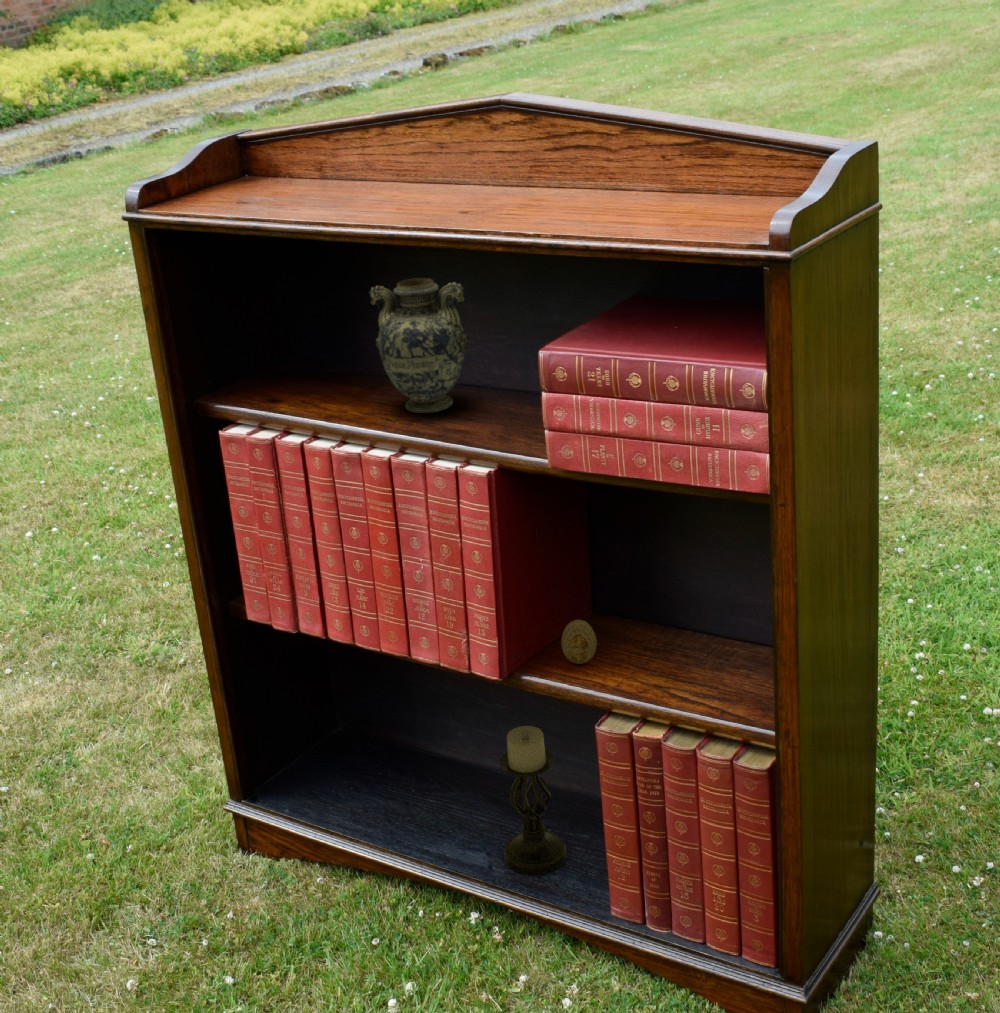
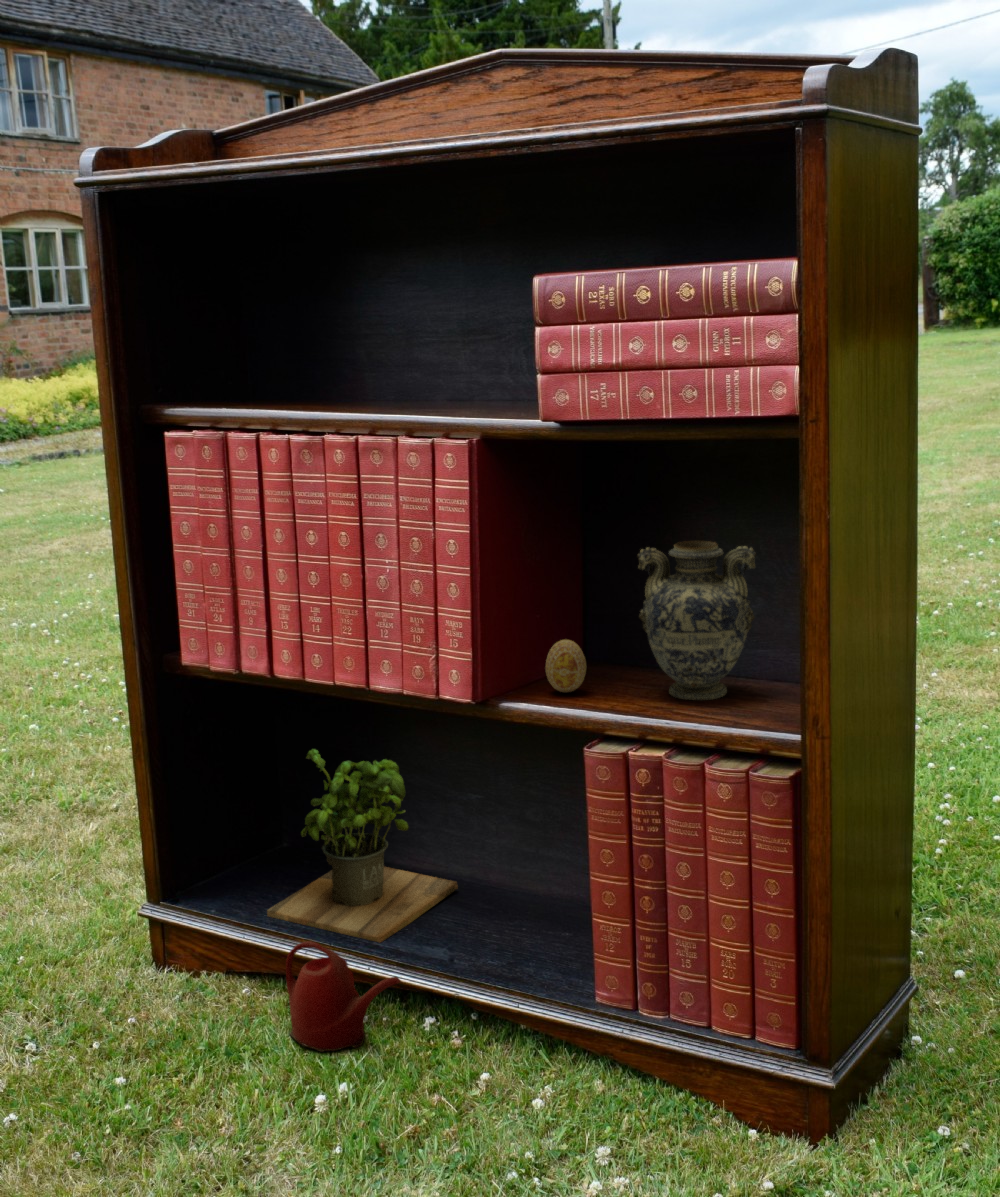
decorative vase: present [369,278,468,413] -> present [637,541,756,700]
potted plant: none [335,678,495,847] -> present [267,749,458,942]
candle holder: present [500,726,567,876] -> none [467,786,542,971]
watering can: none [354,859,450,948] -> present [286,941,401,1052]

